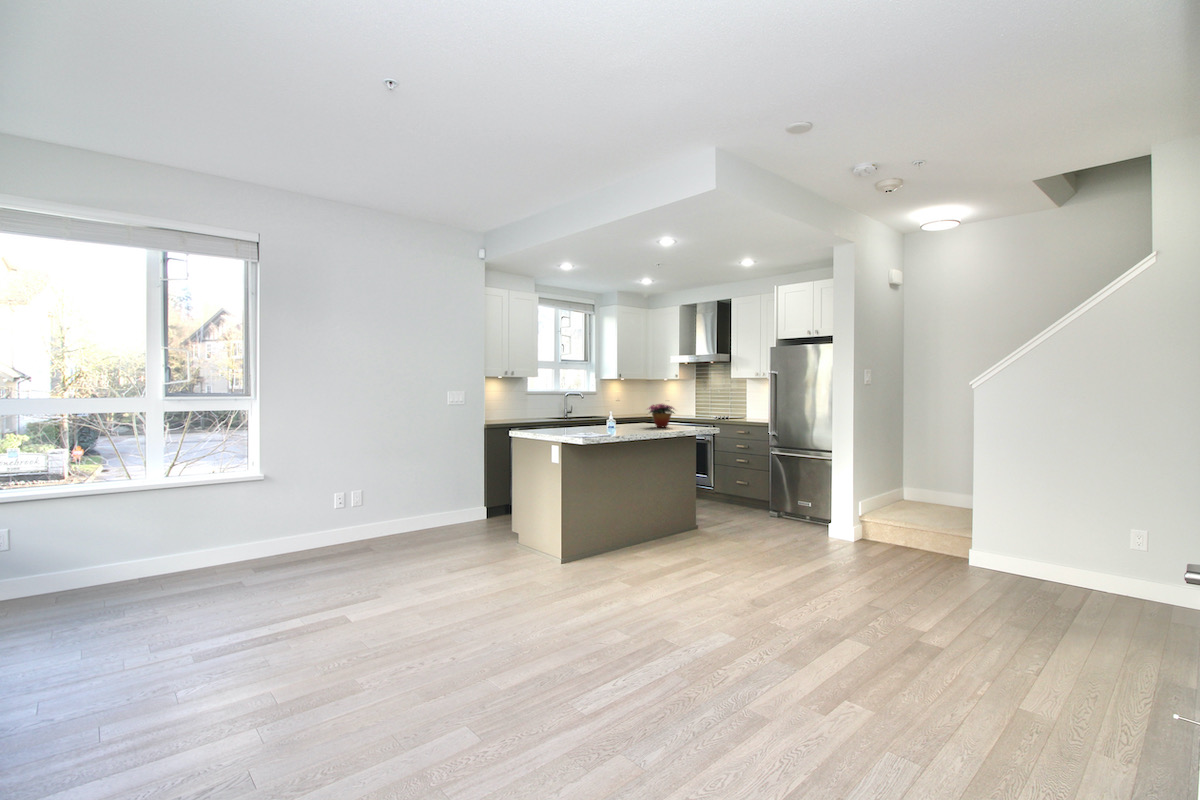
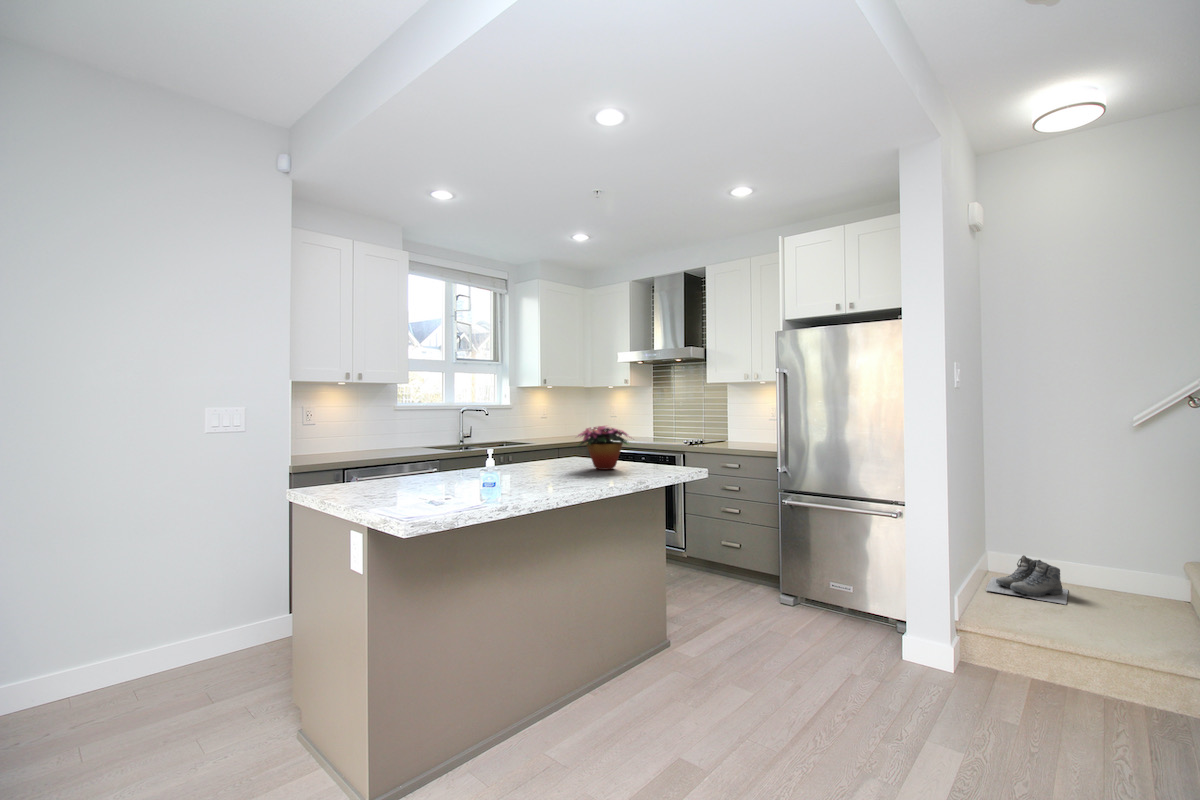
boots: none [891,488,944,514] -> present [986,555,1068,605]

